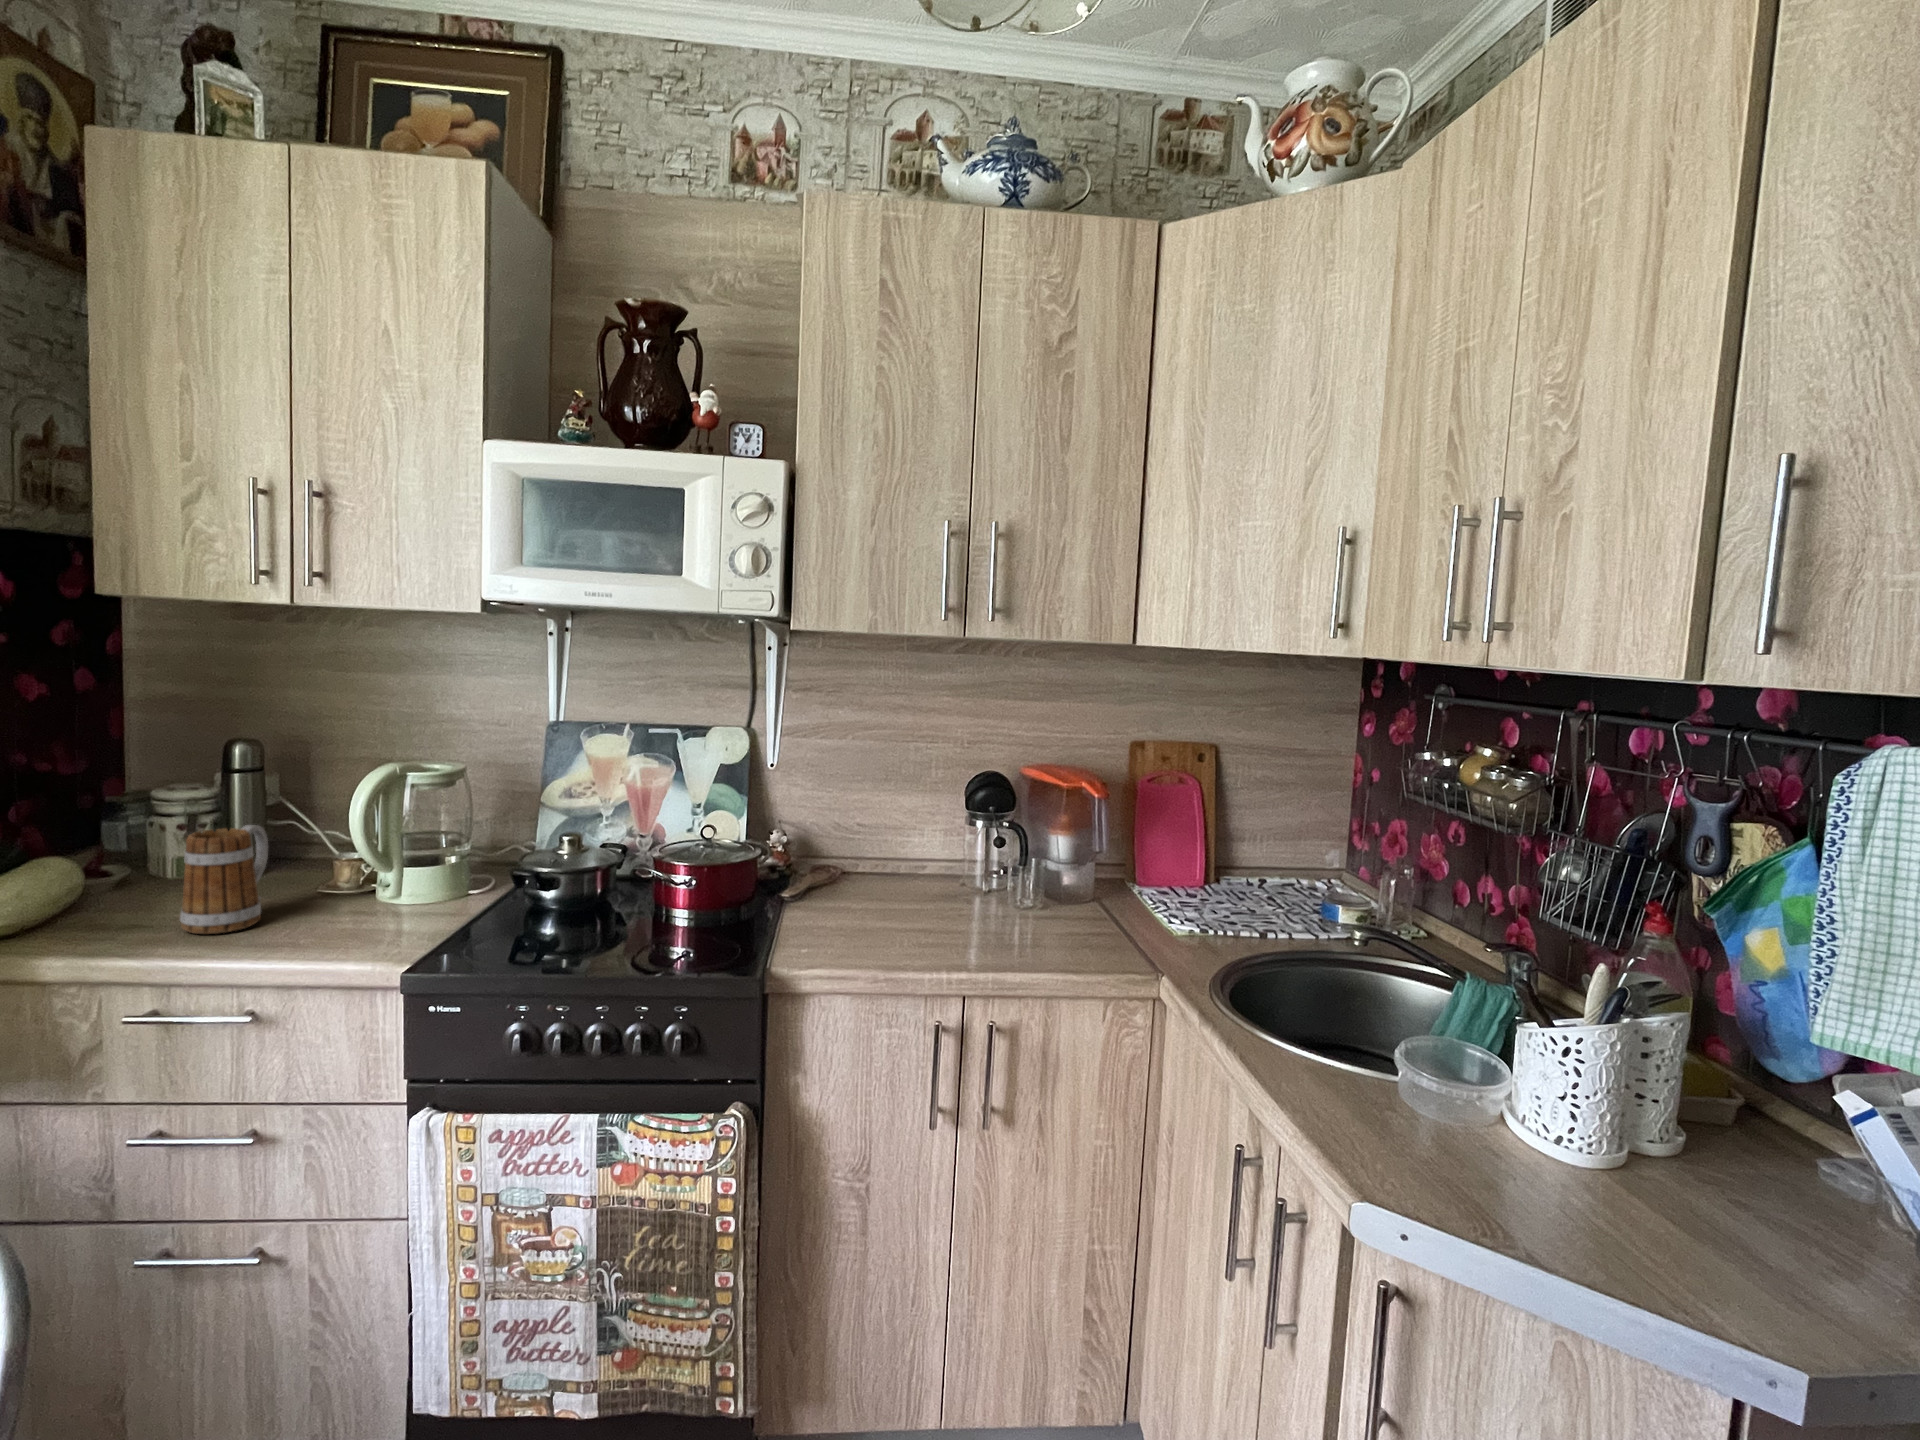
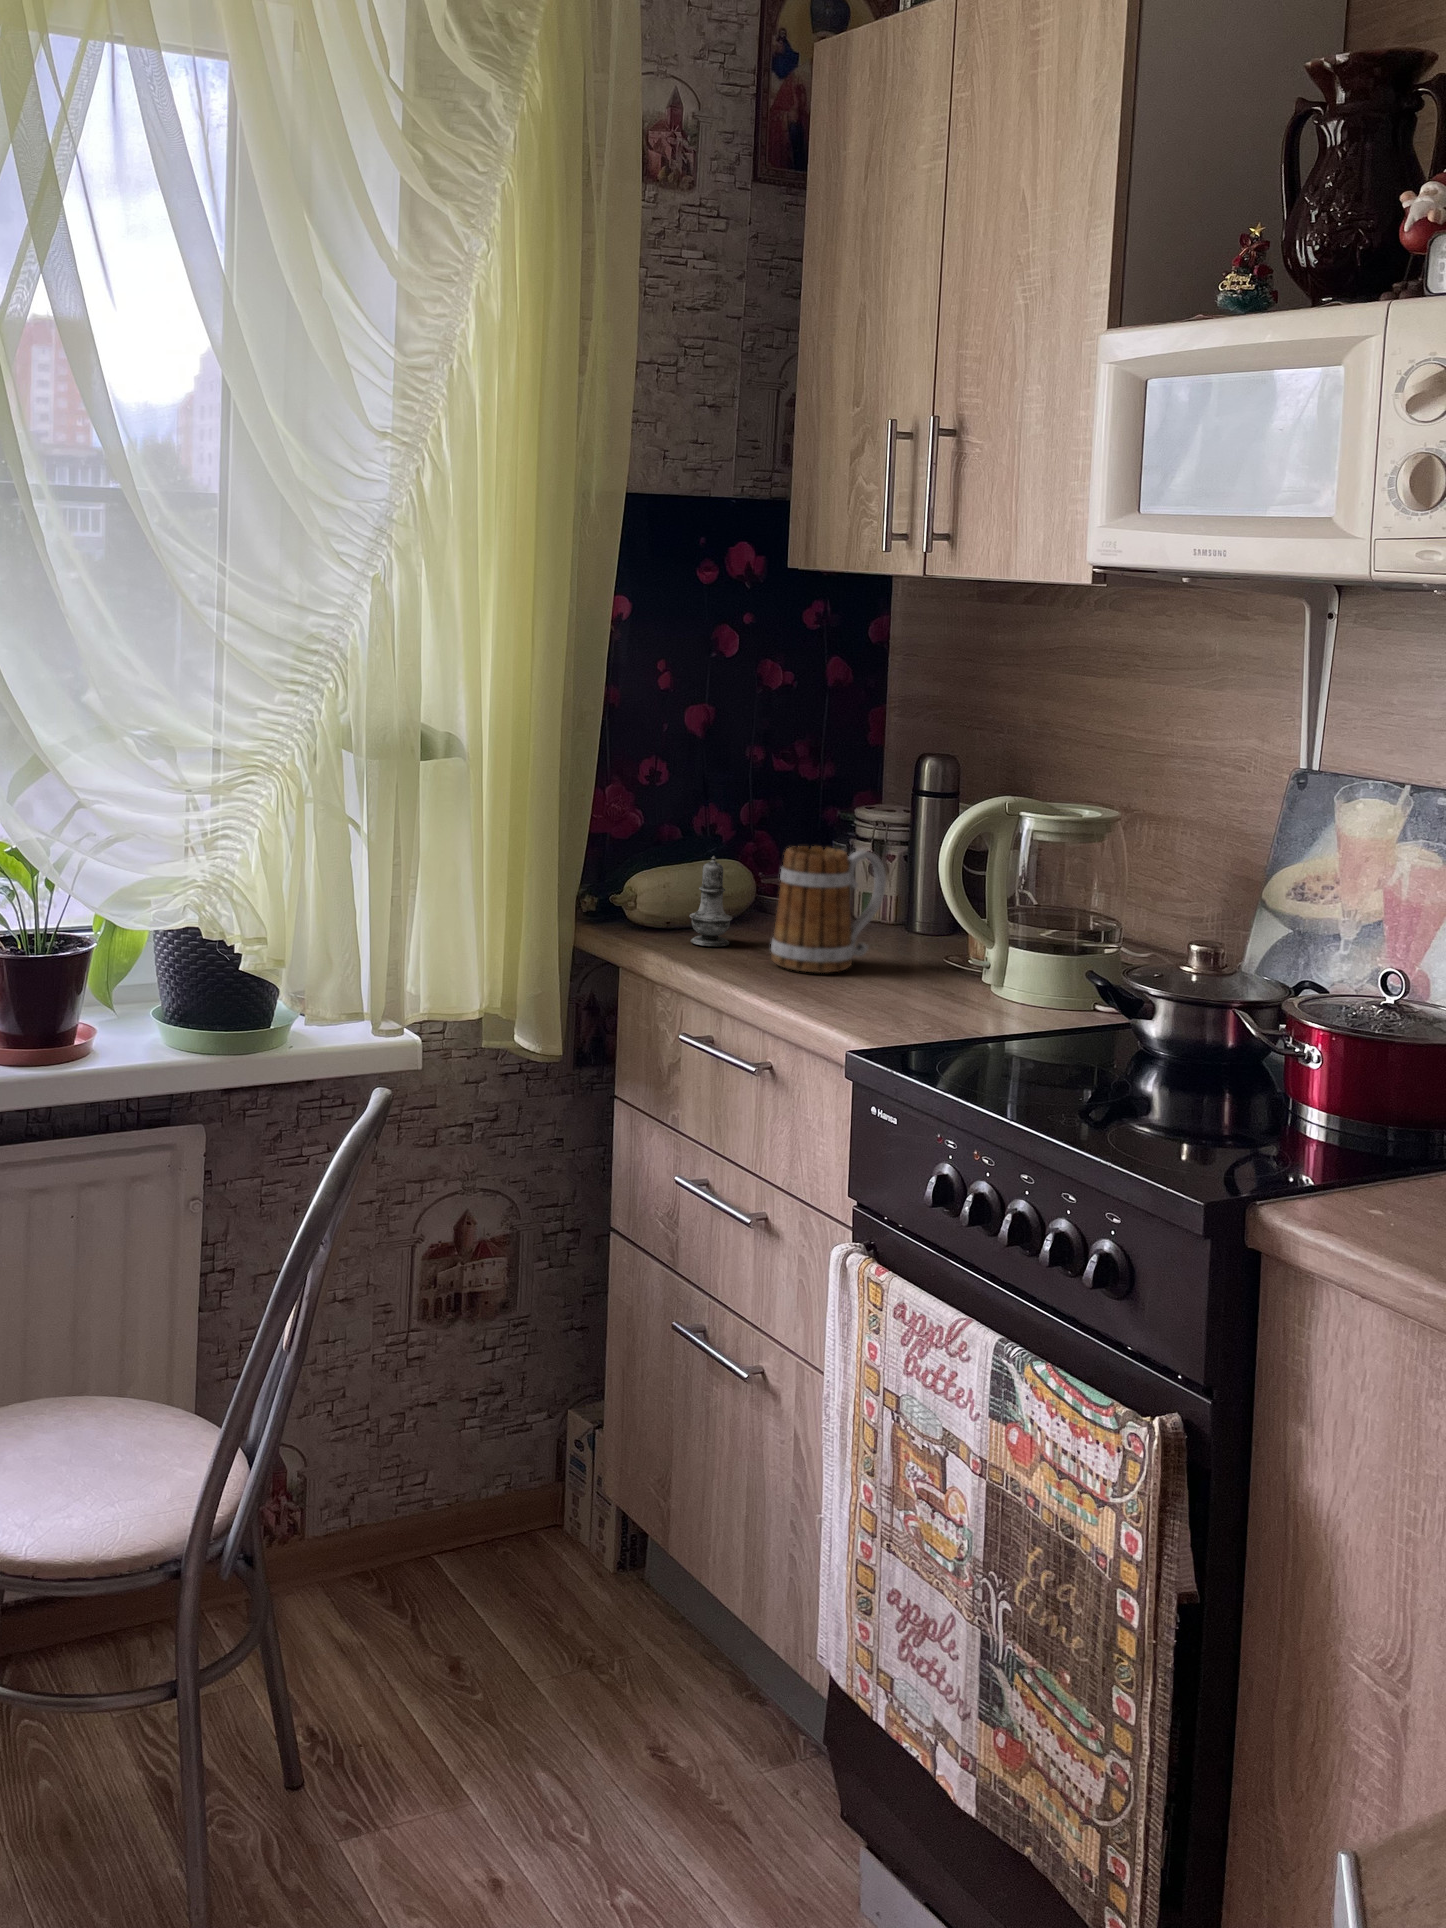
salt shaker: none [64,858,114,940] -> present [690,855,732,946]

